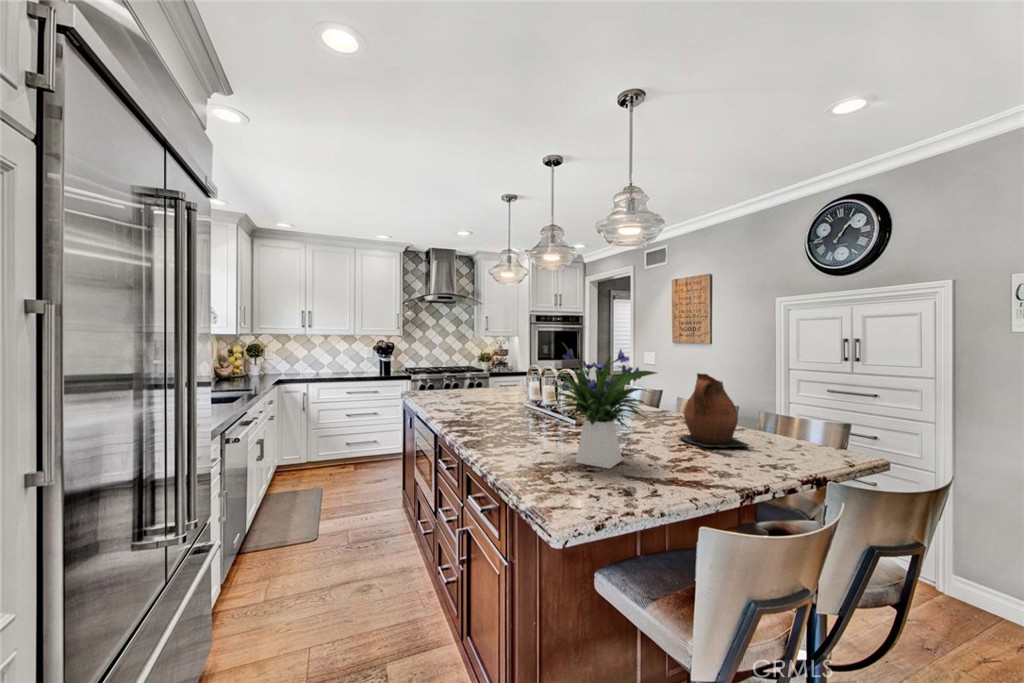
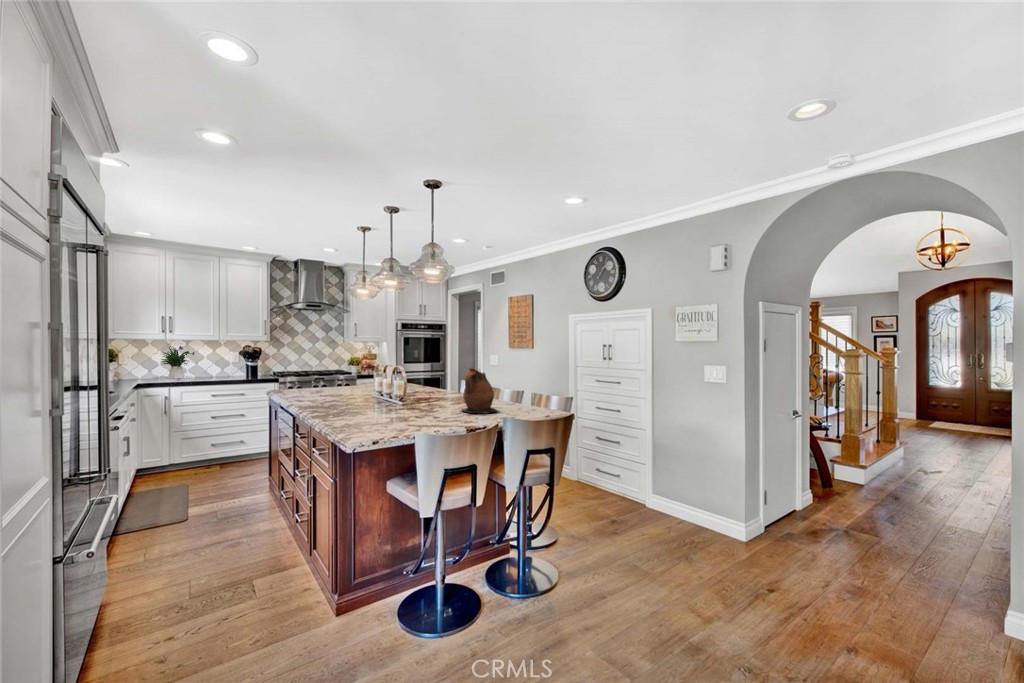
flower arrangement: present [550,343,656,469] -> present [161,346,194,379]

